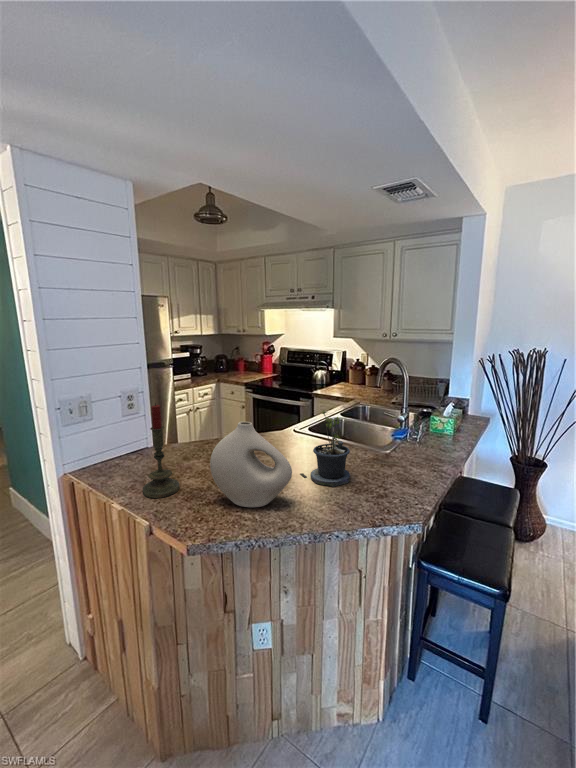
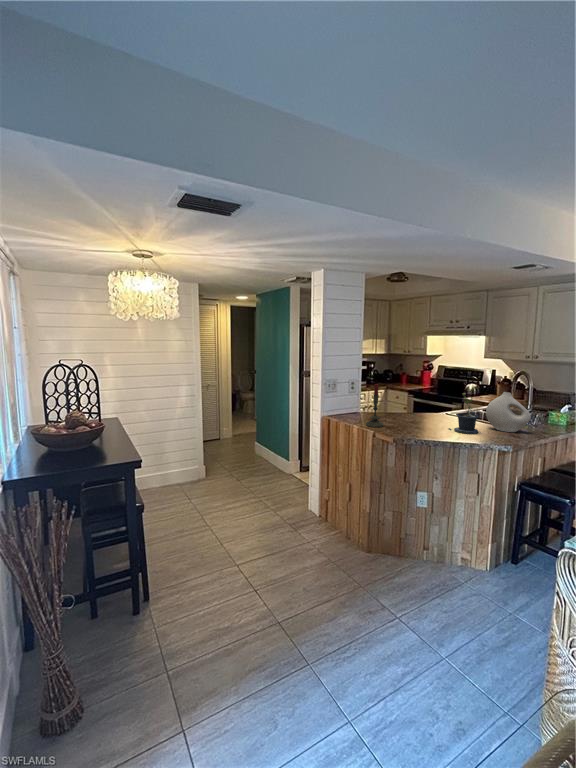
vase: present [210,422,292,507] -> present [486,392,531,432]

